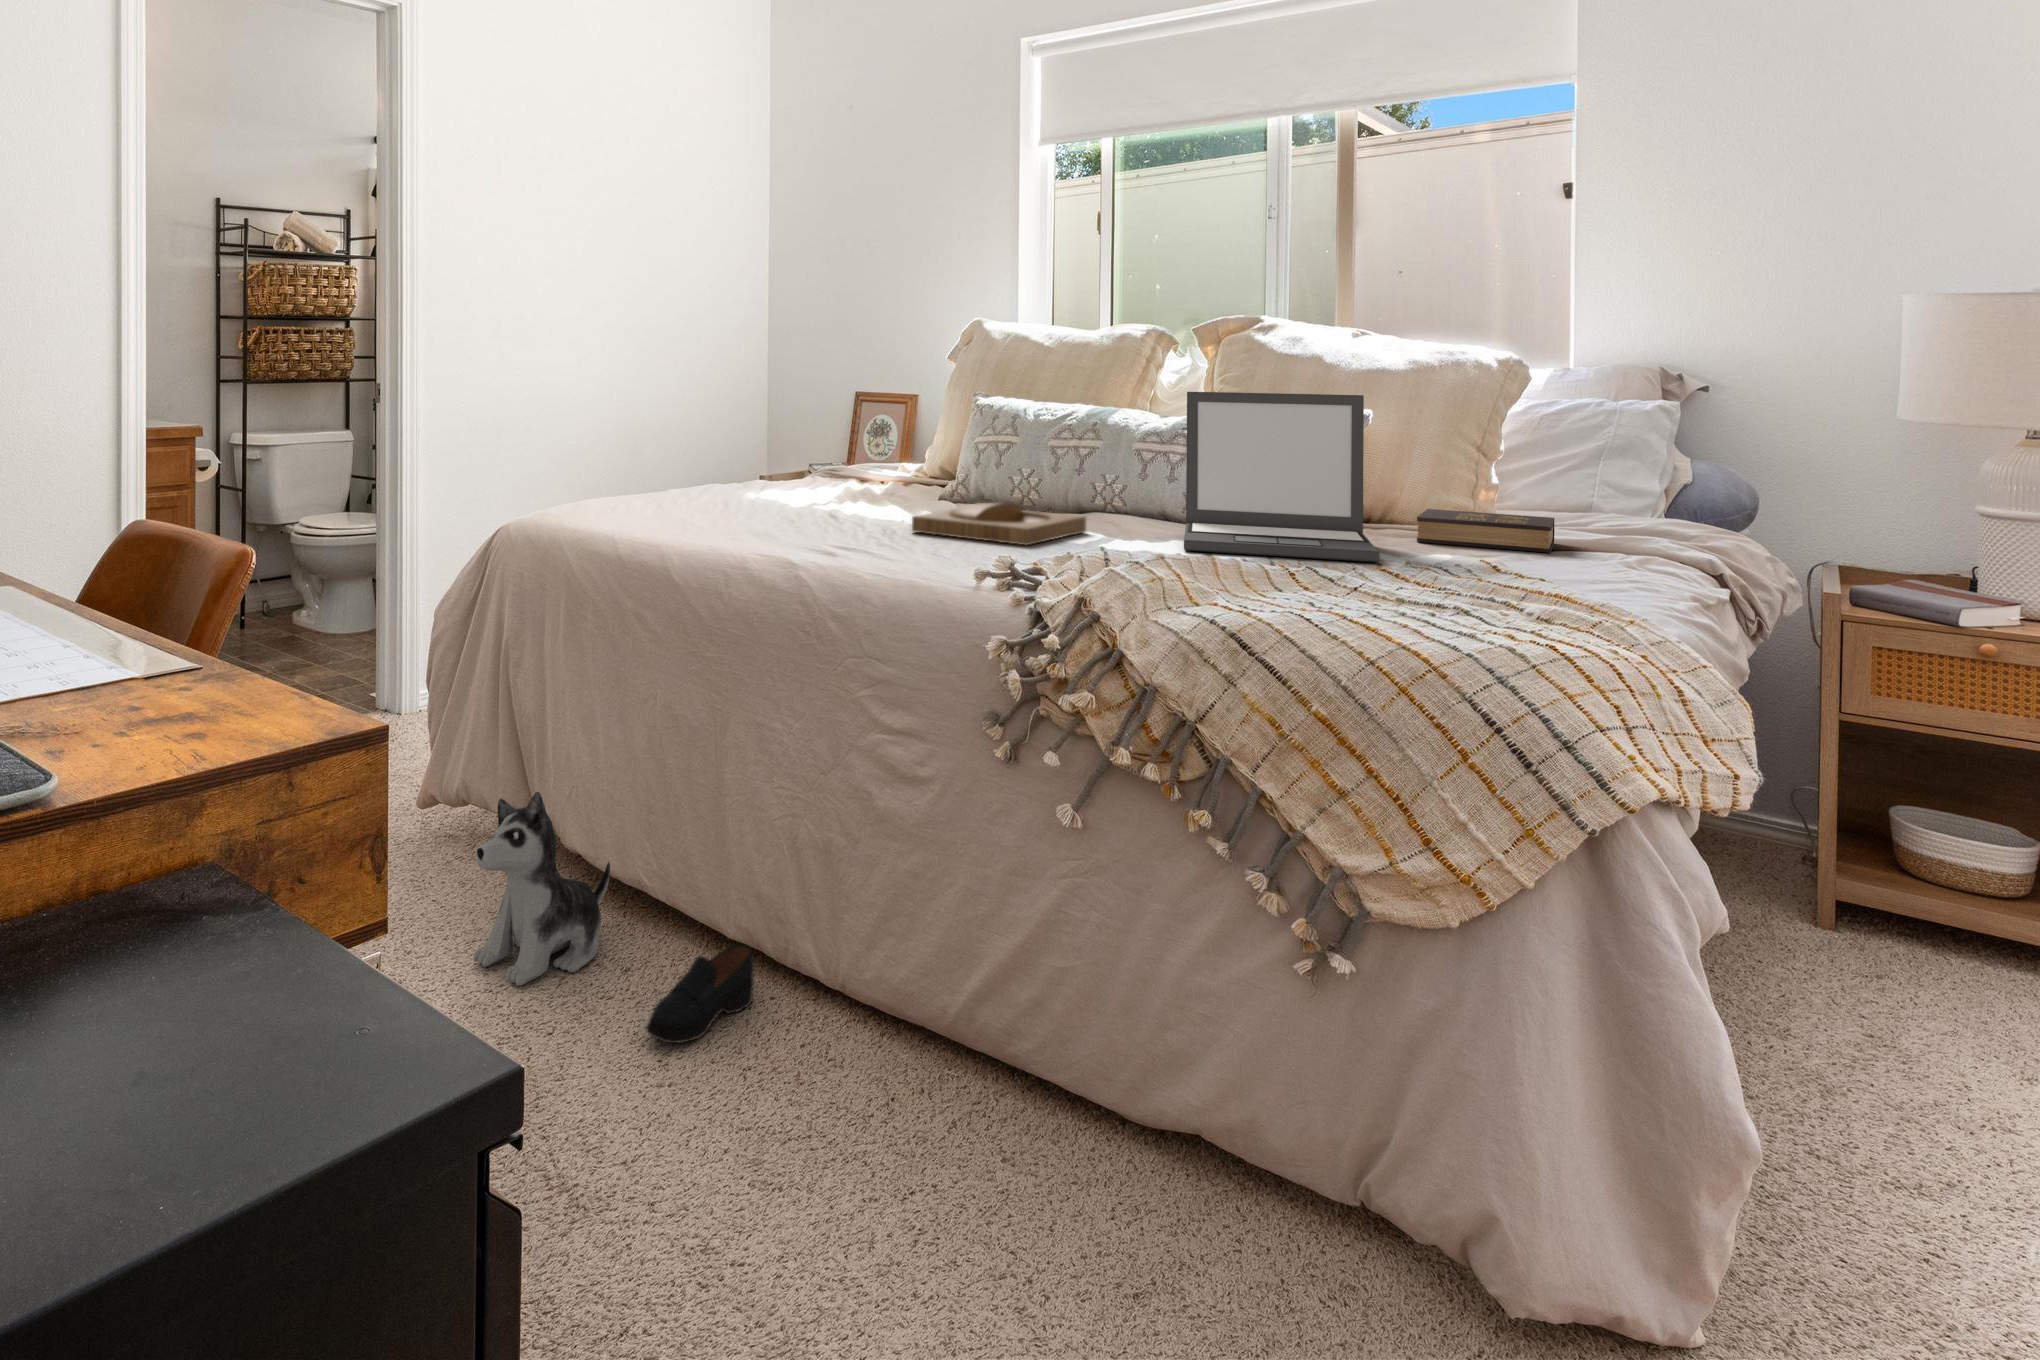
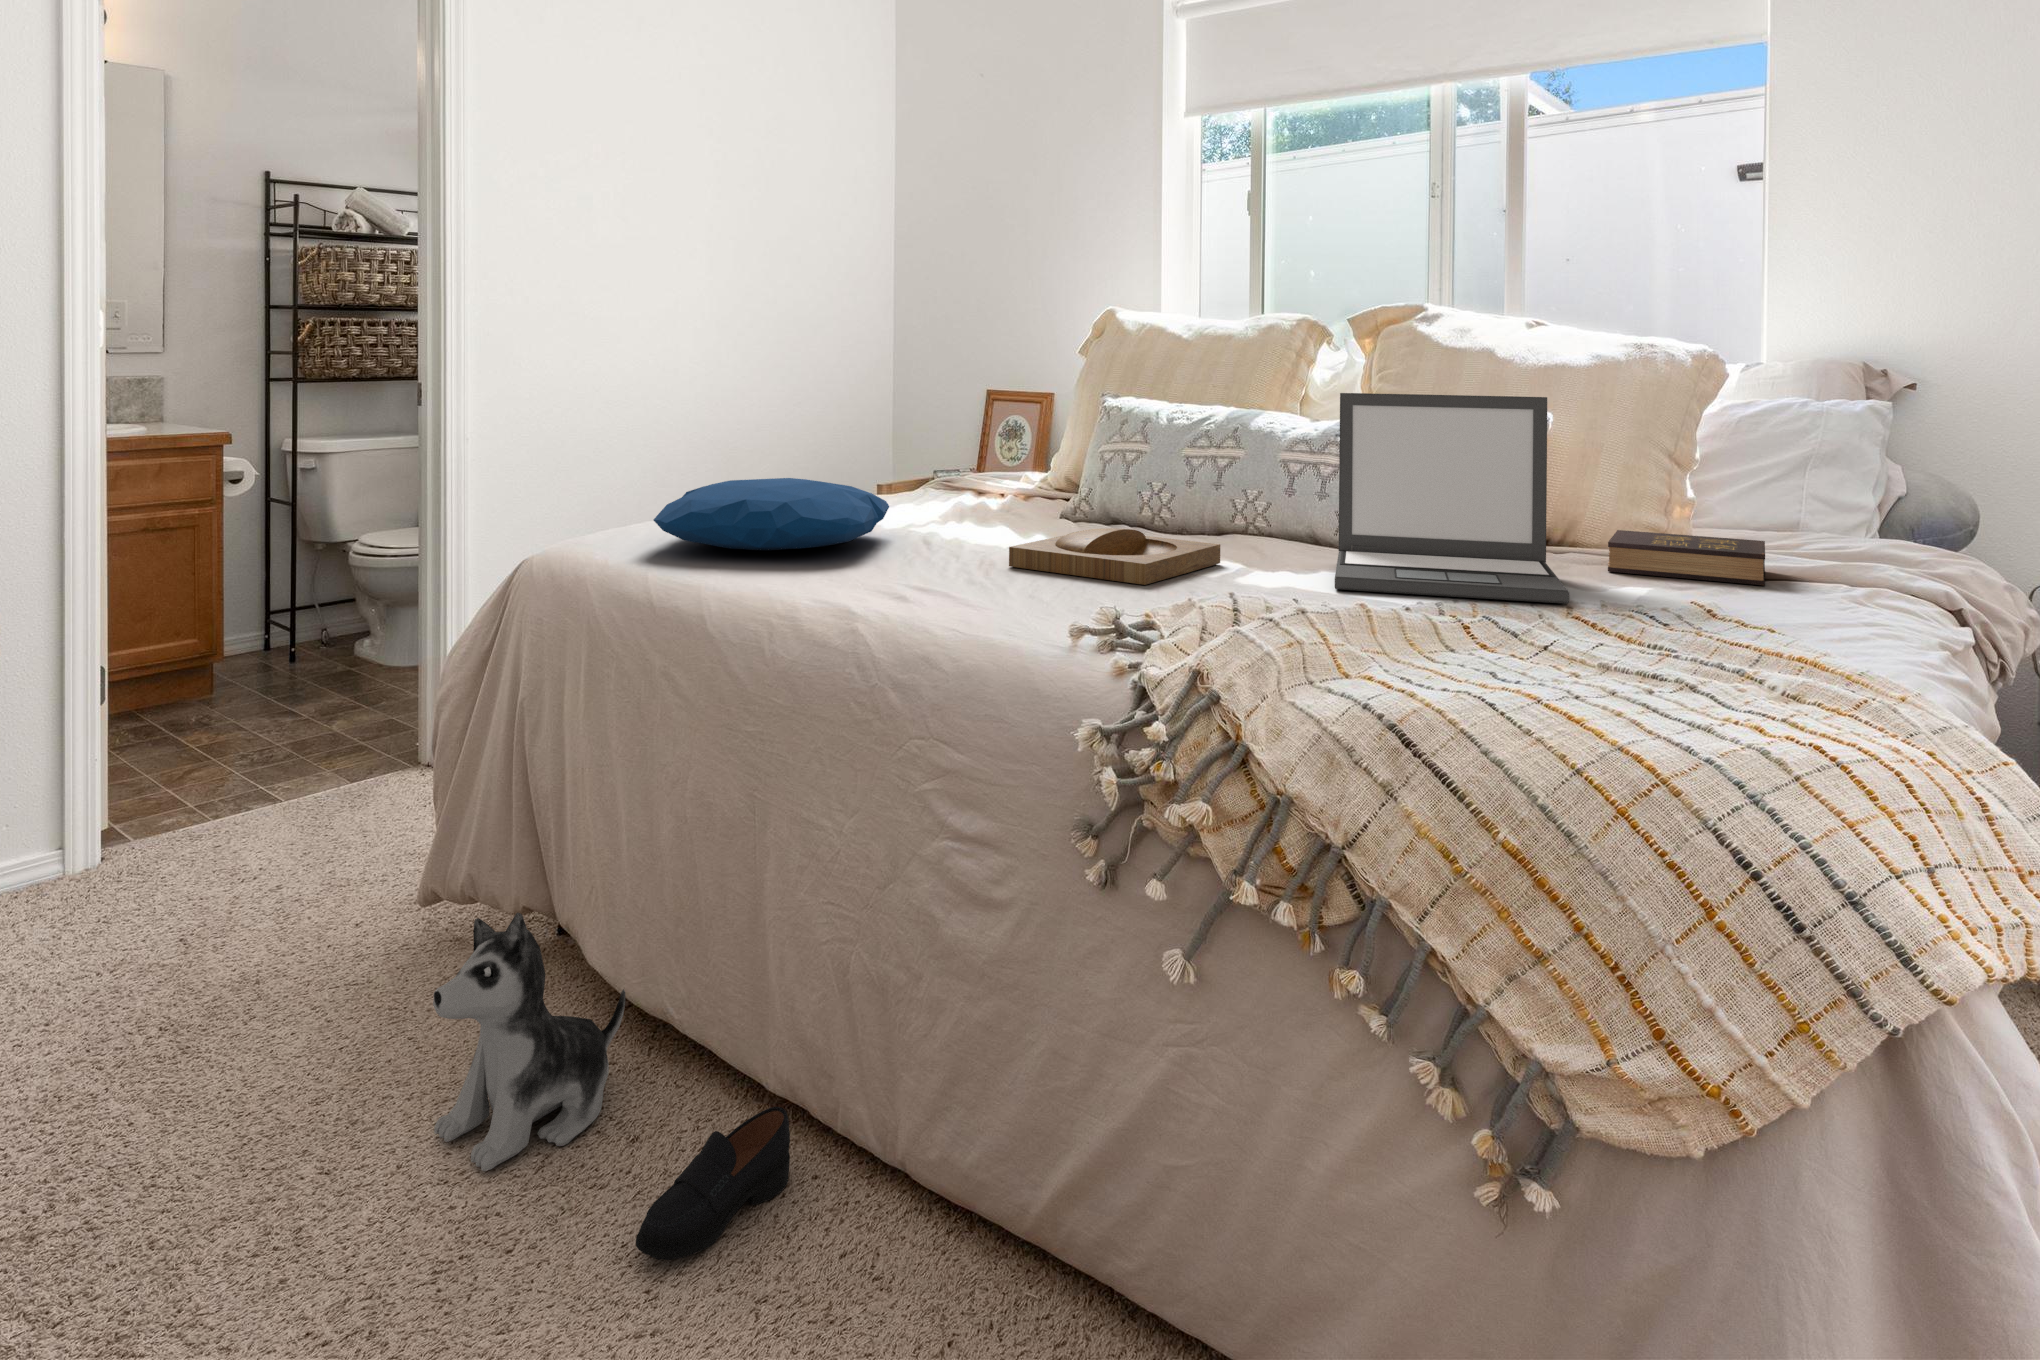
pillow: none [620,463,804,519] -> present [654,478,889,551]

